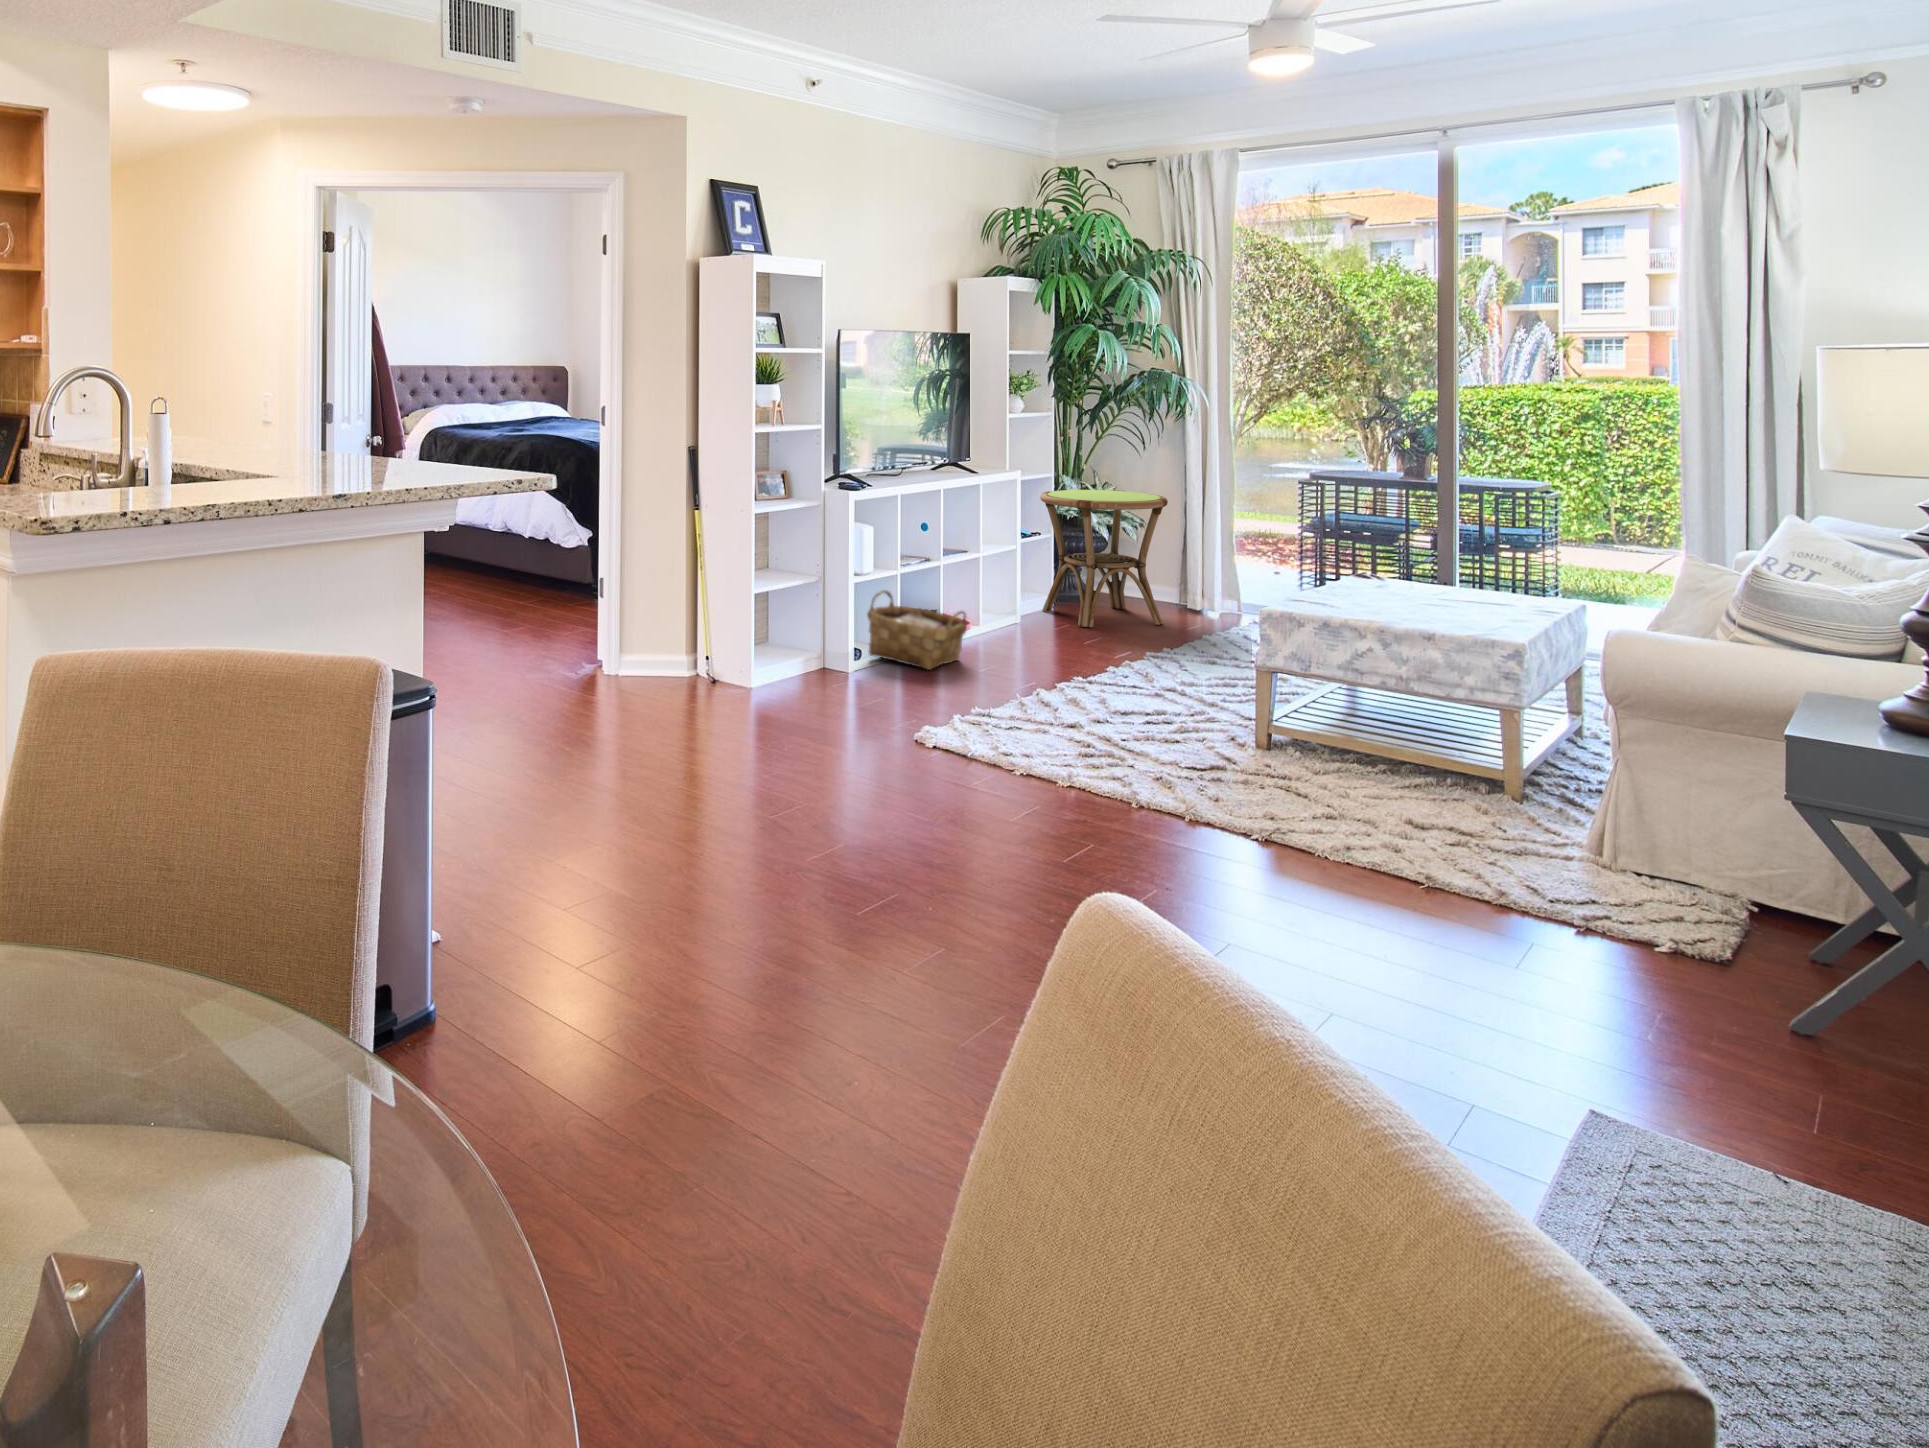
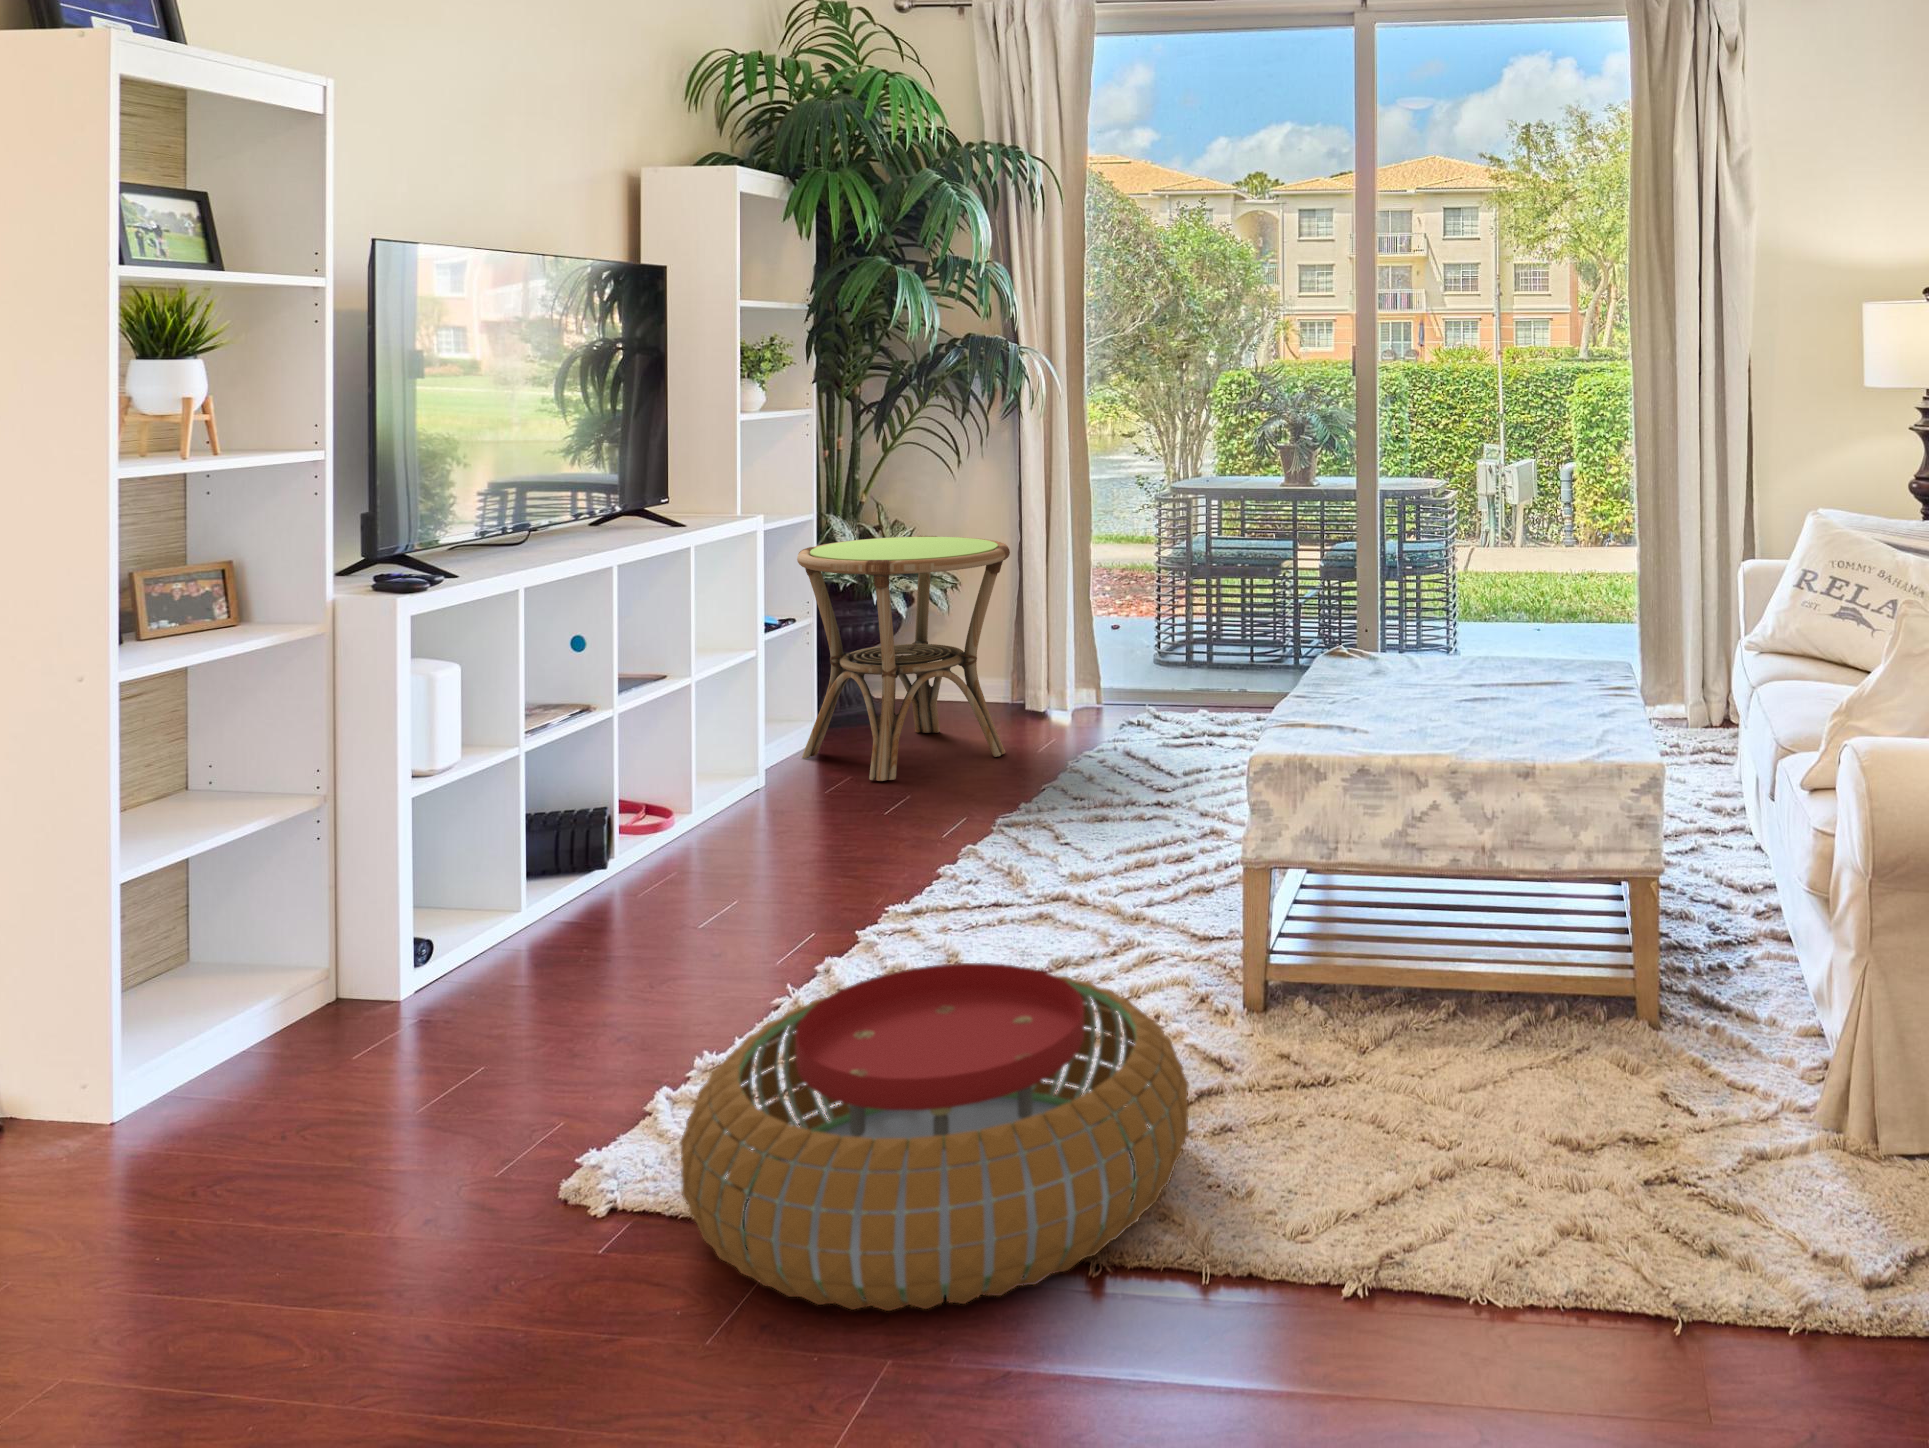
woven basket: present [867,590,967,670] -> none [449,787,672,947]
pouf: none [961,678,1197,805] -> present [681,963,1189,1311]

